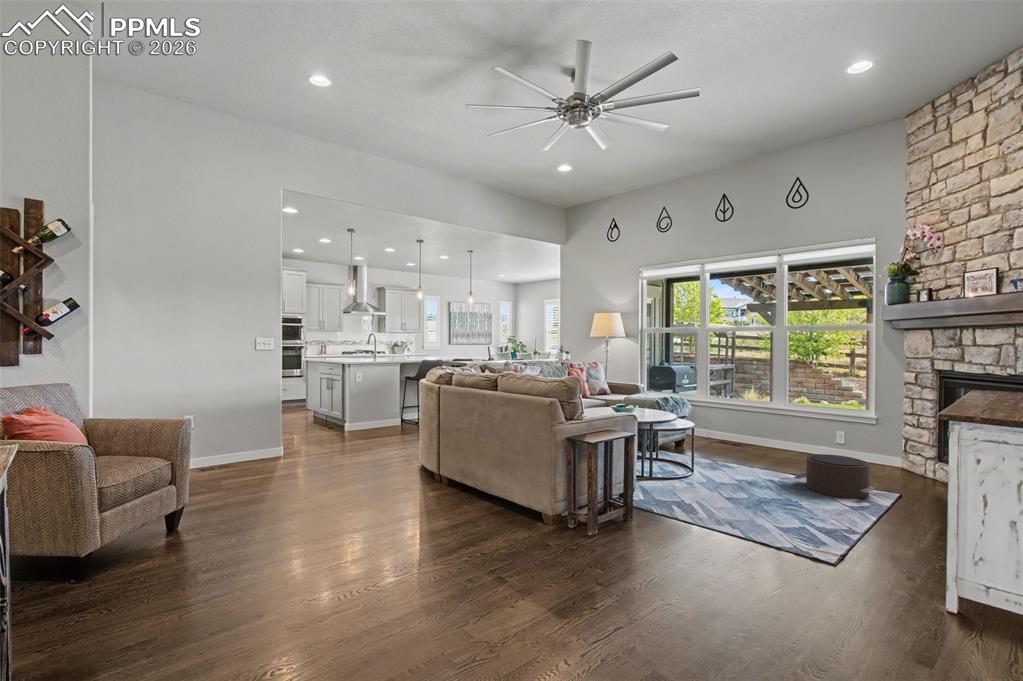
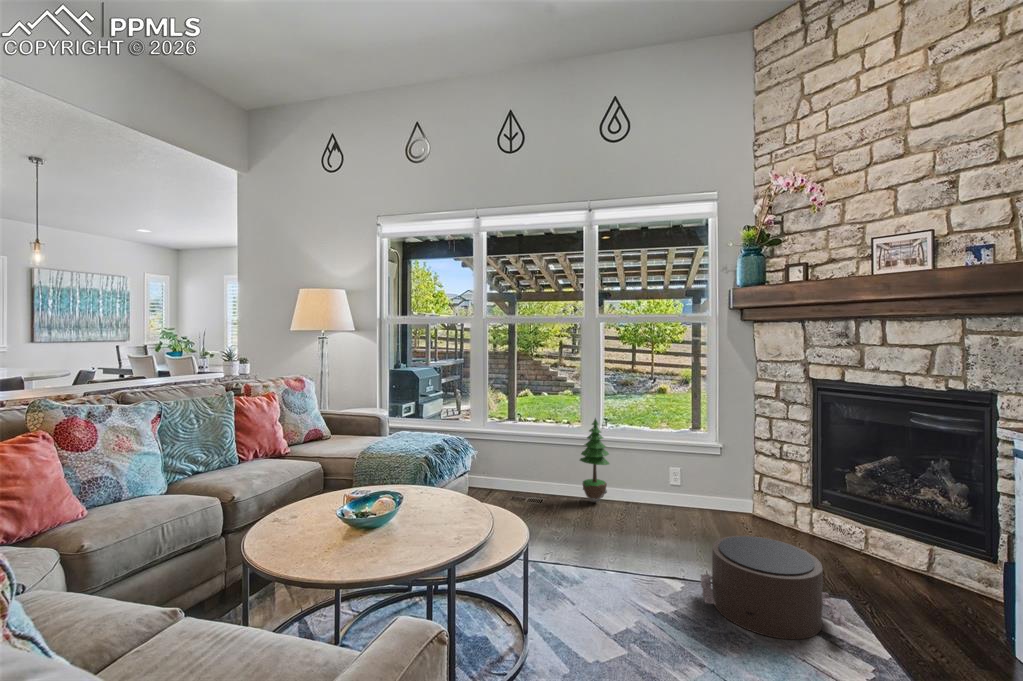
potted tree: none [768,394,791,451] -> present [580,418,610,502]

